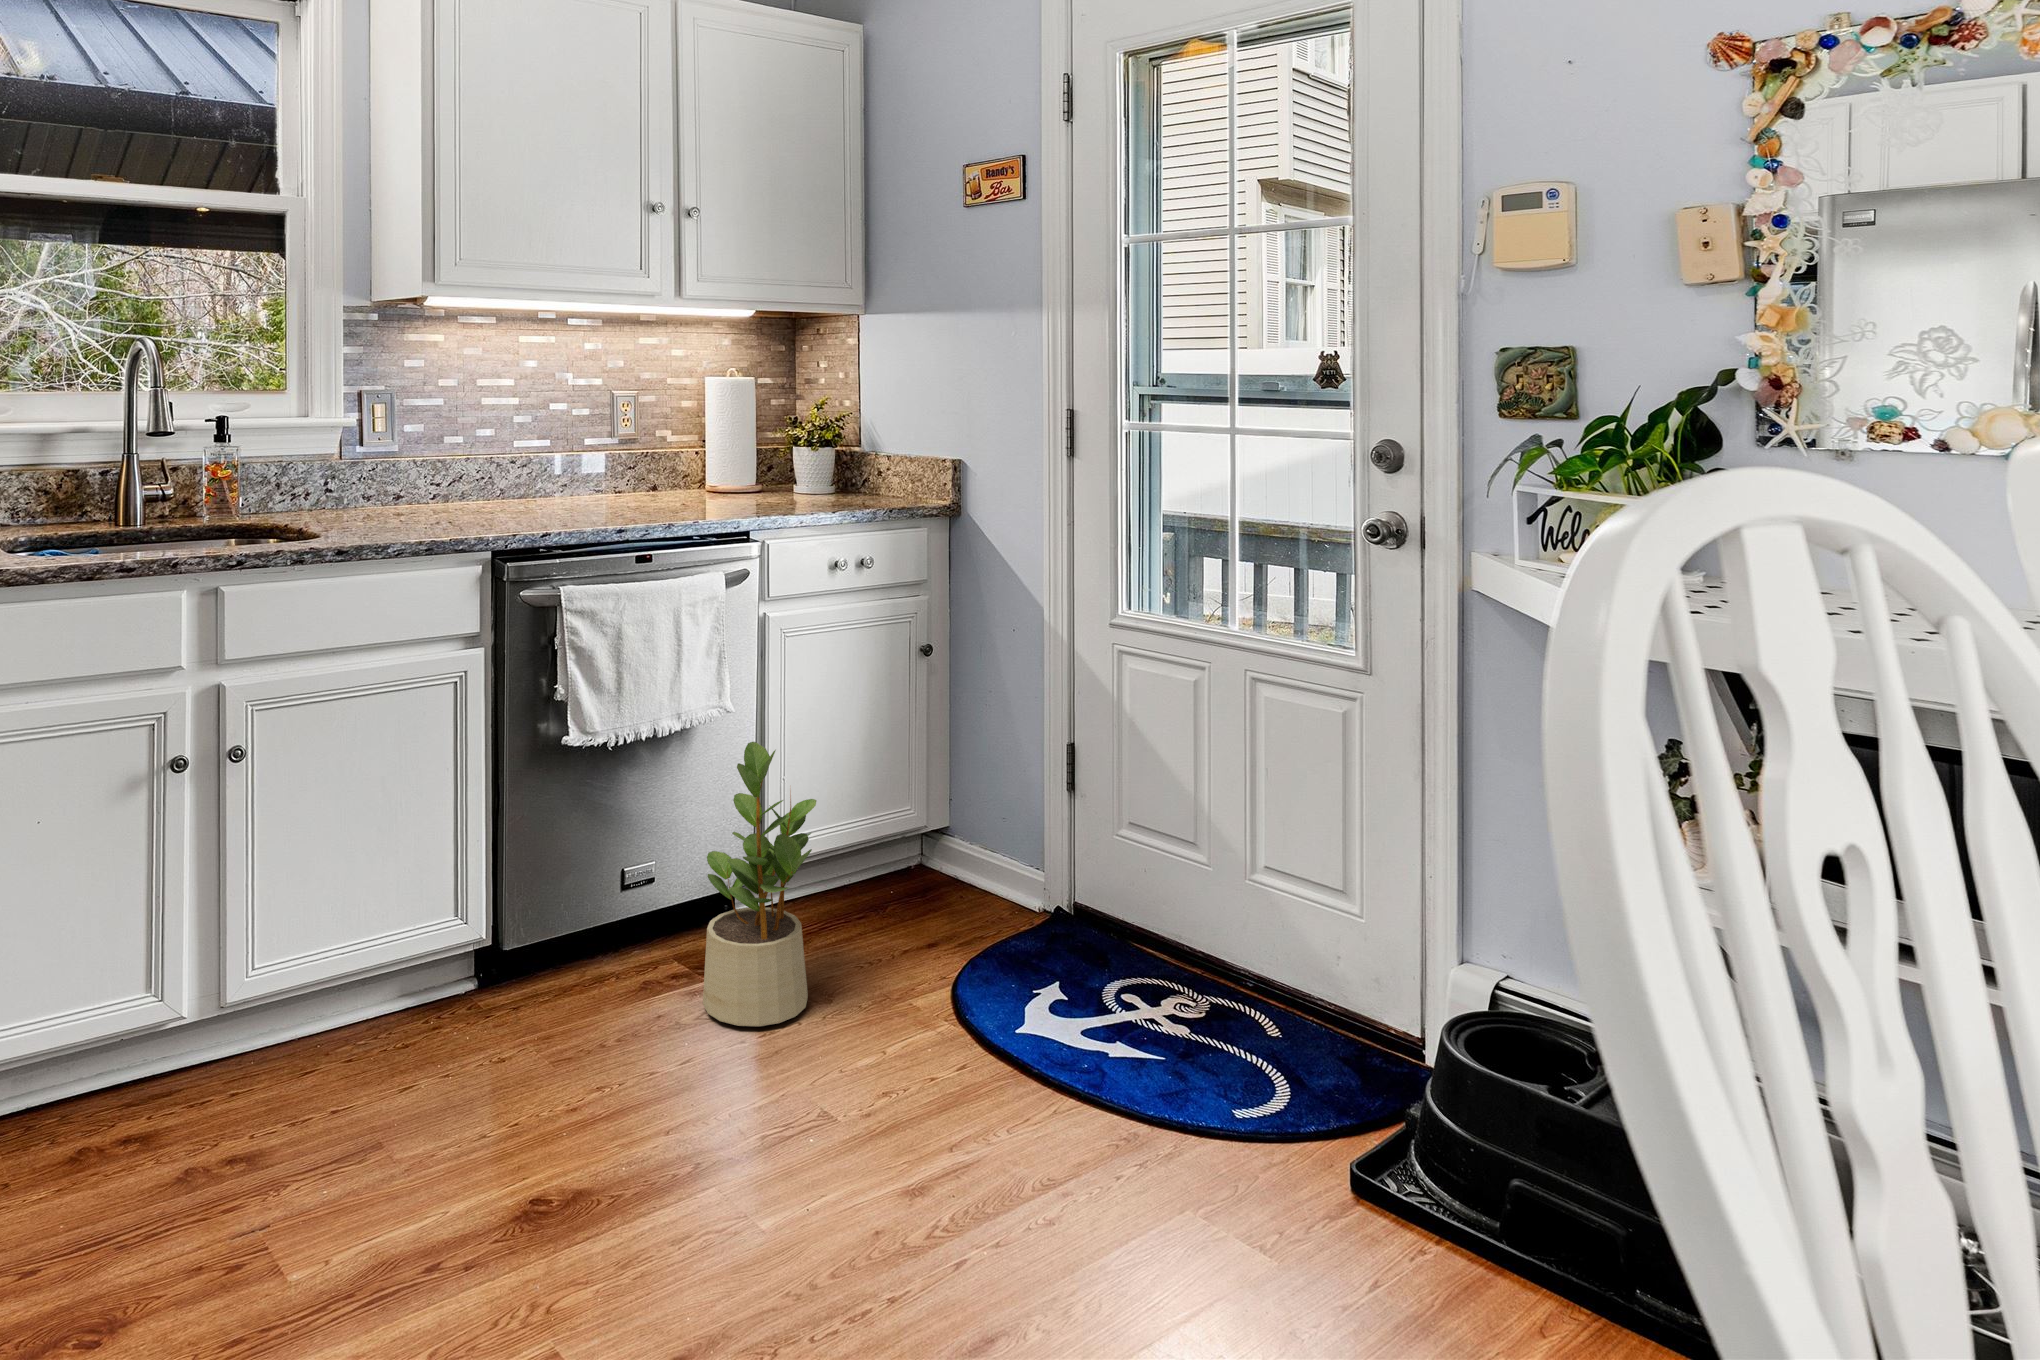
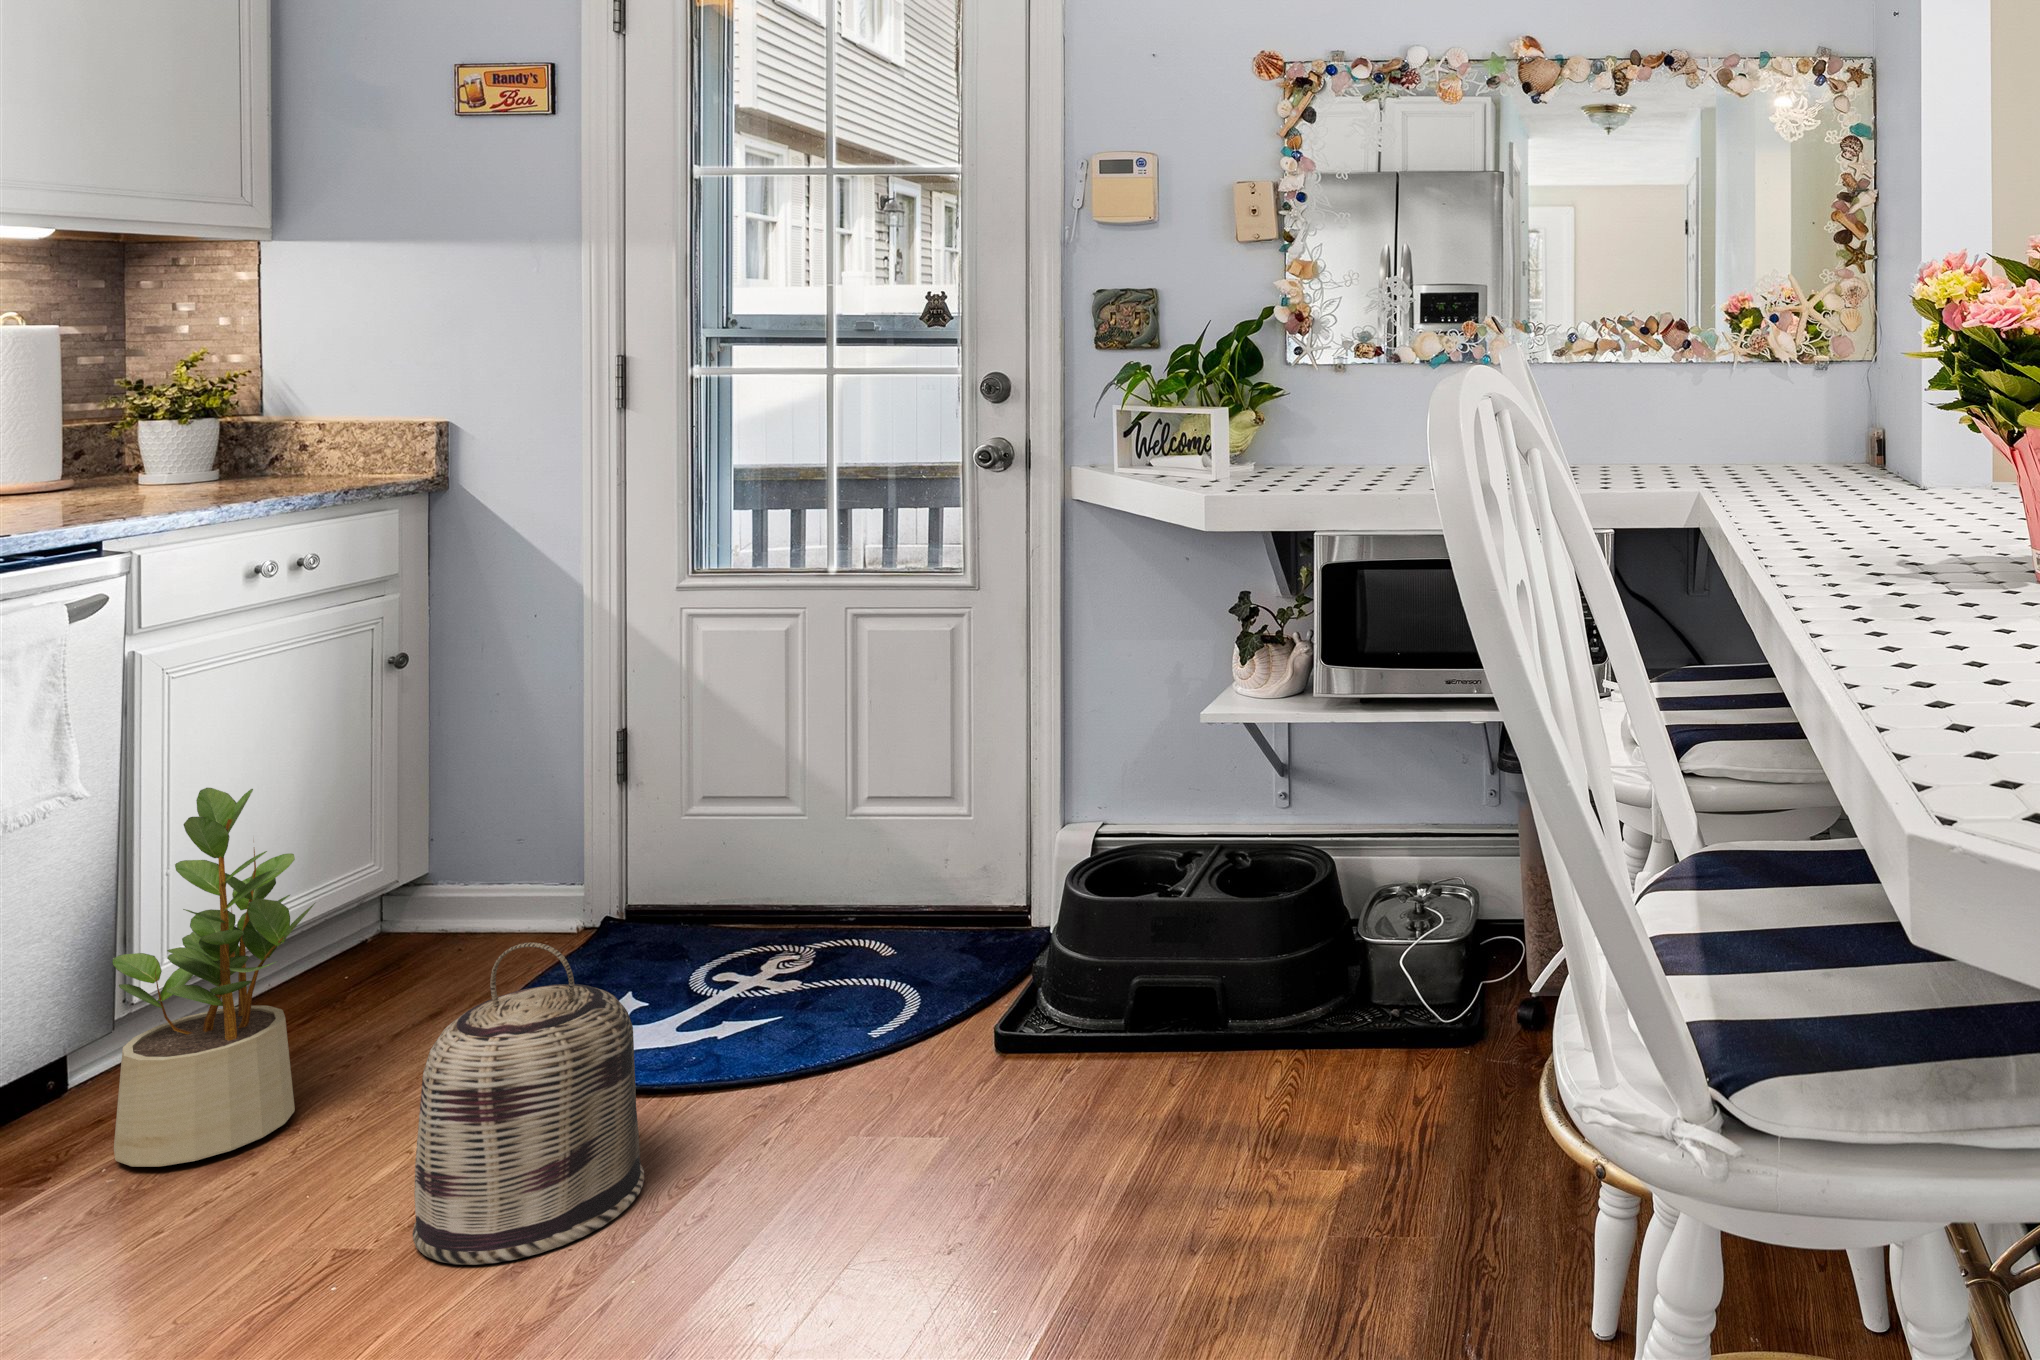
basket: none [814,949,987,1242] -> present [413,943,644,1265]

